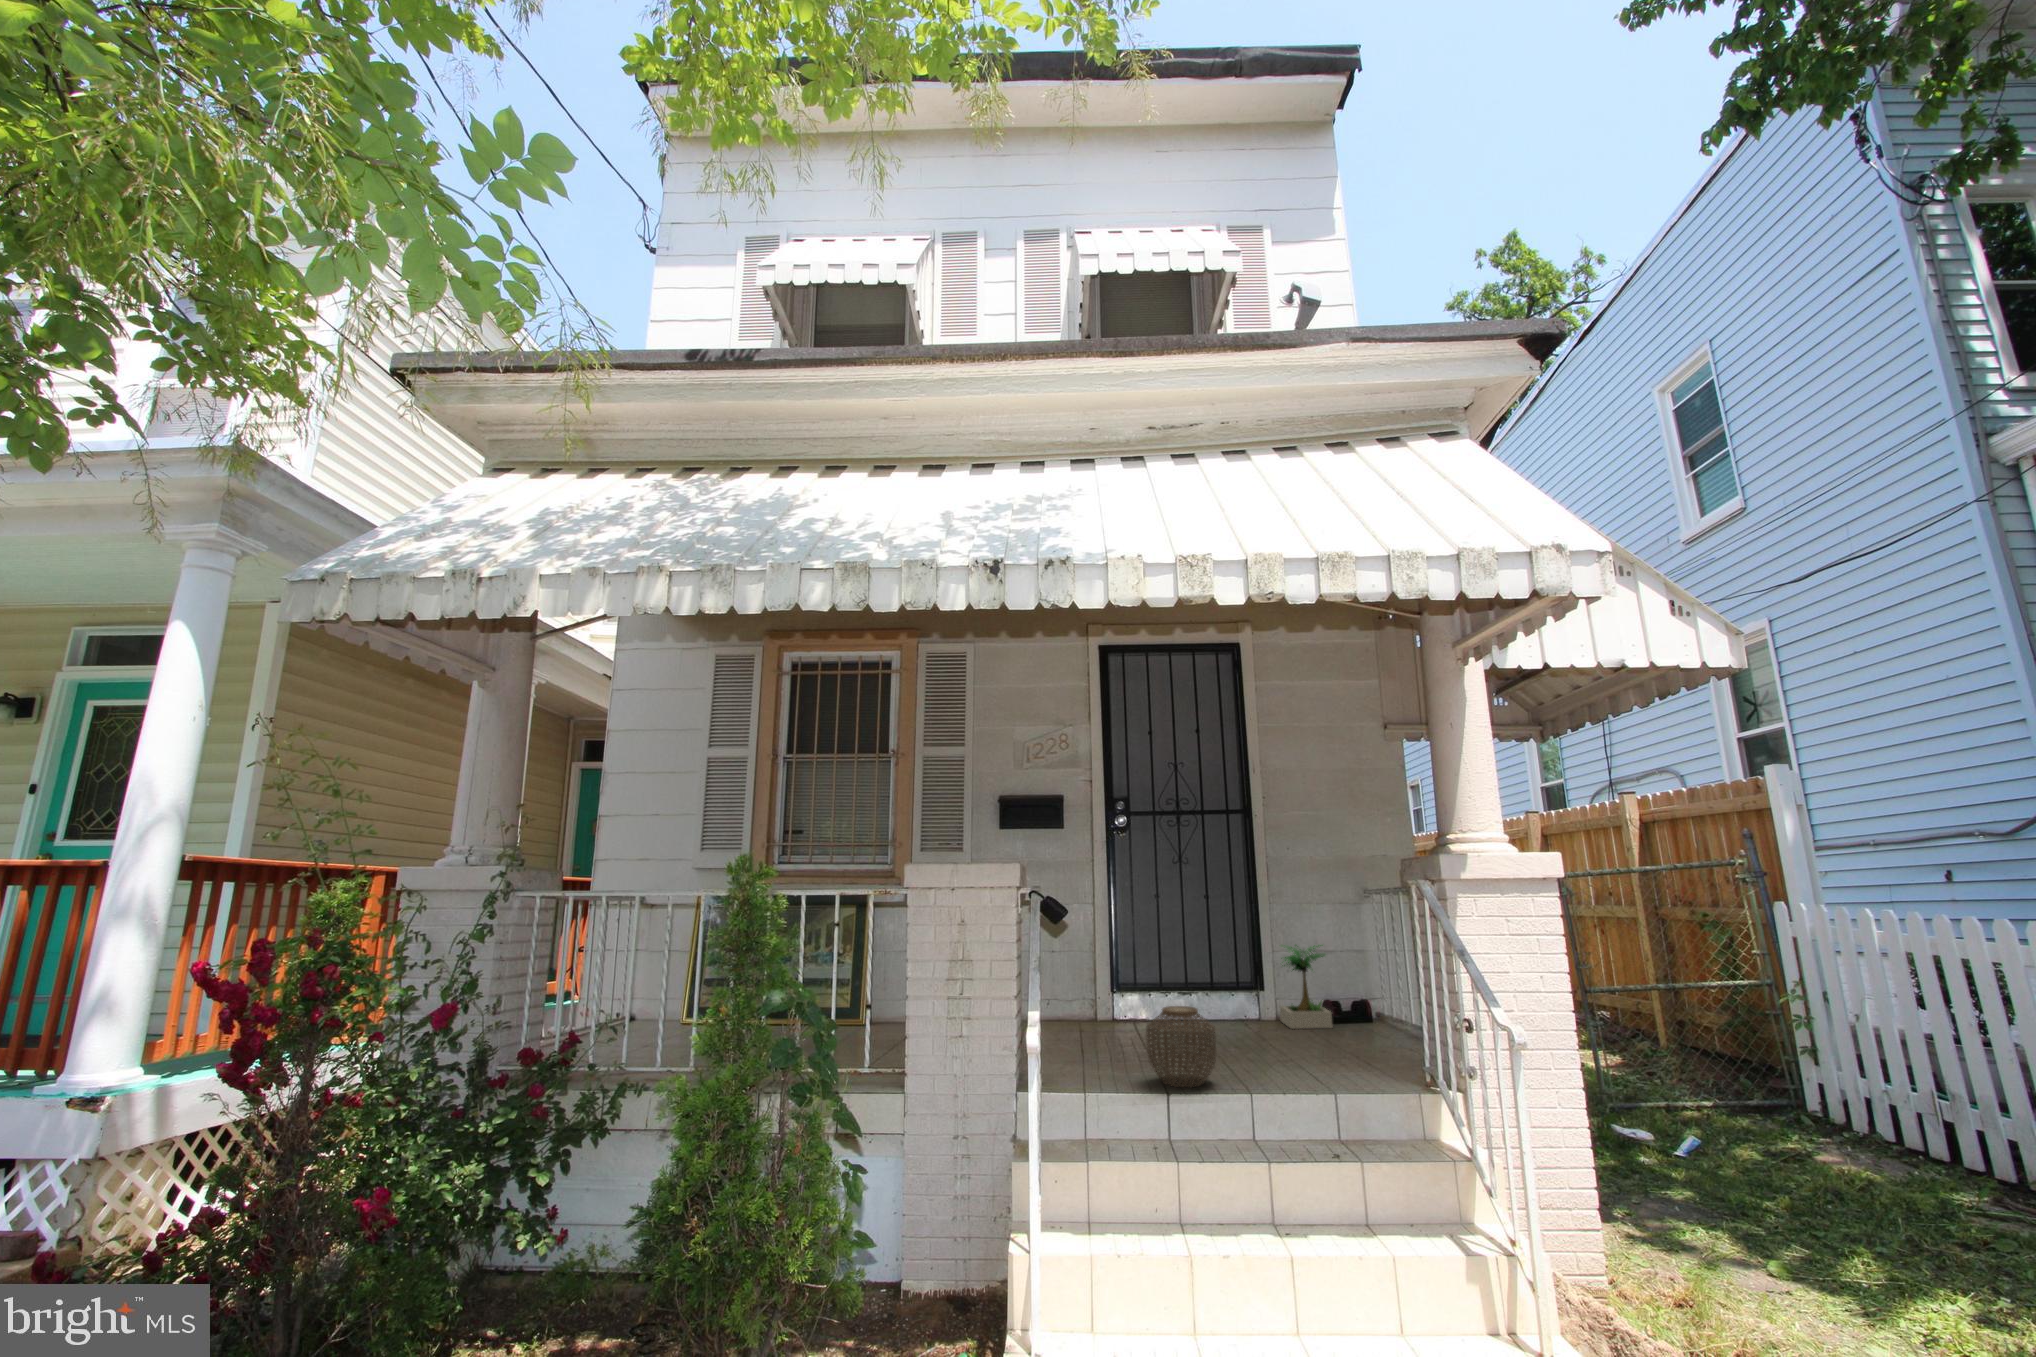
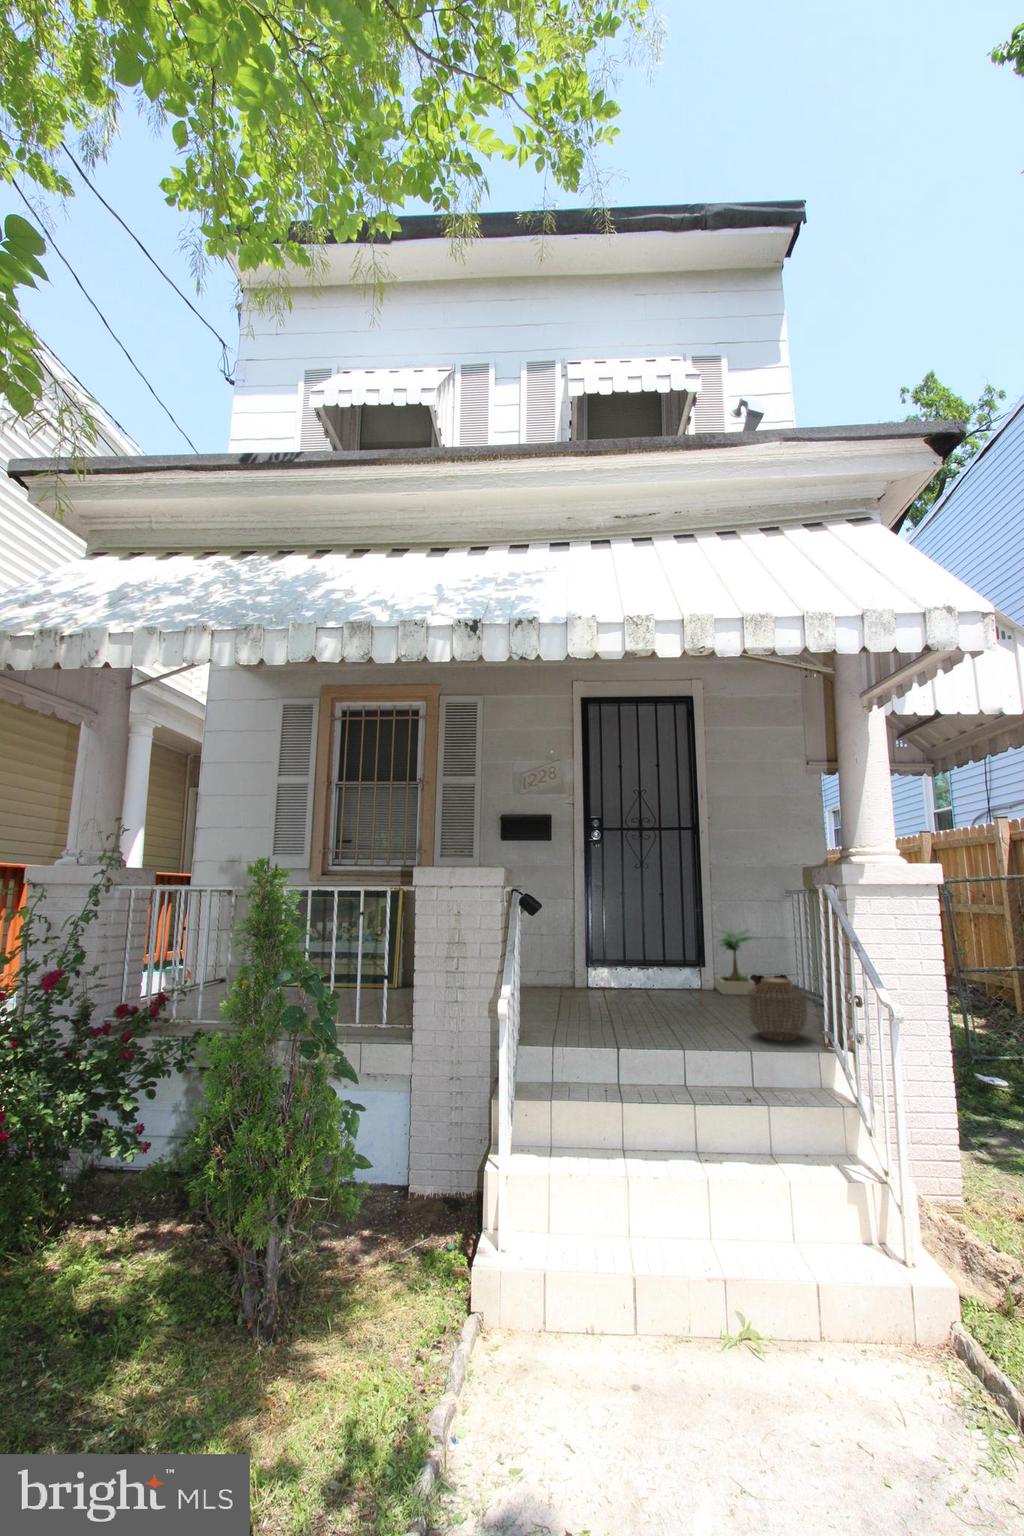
woven basket: present [1147,1006,1216,1087] -> present [748,977,807,1041]

